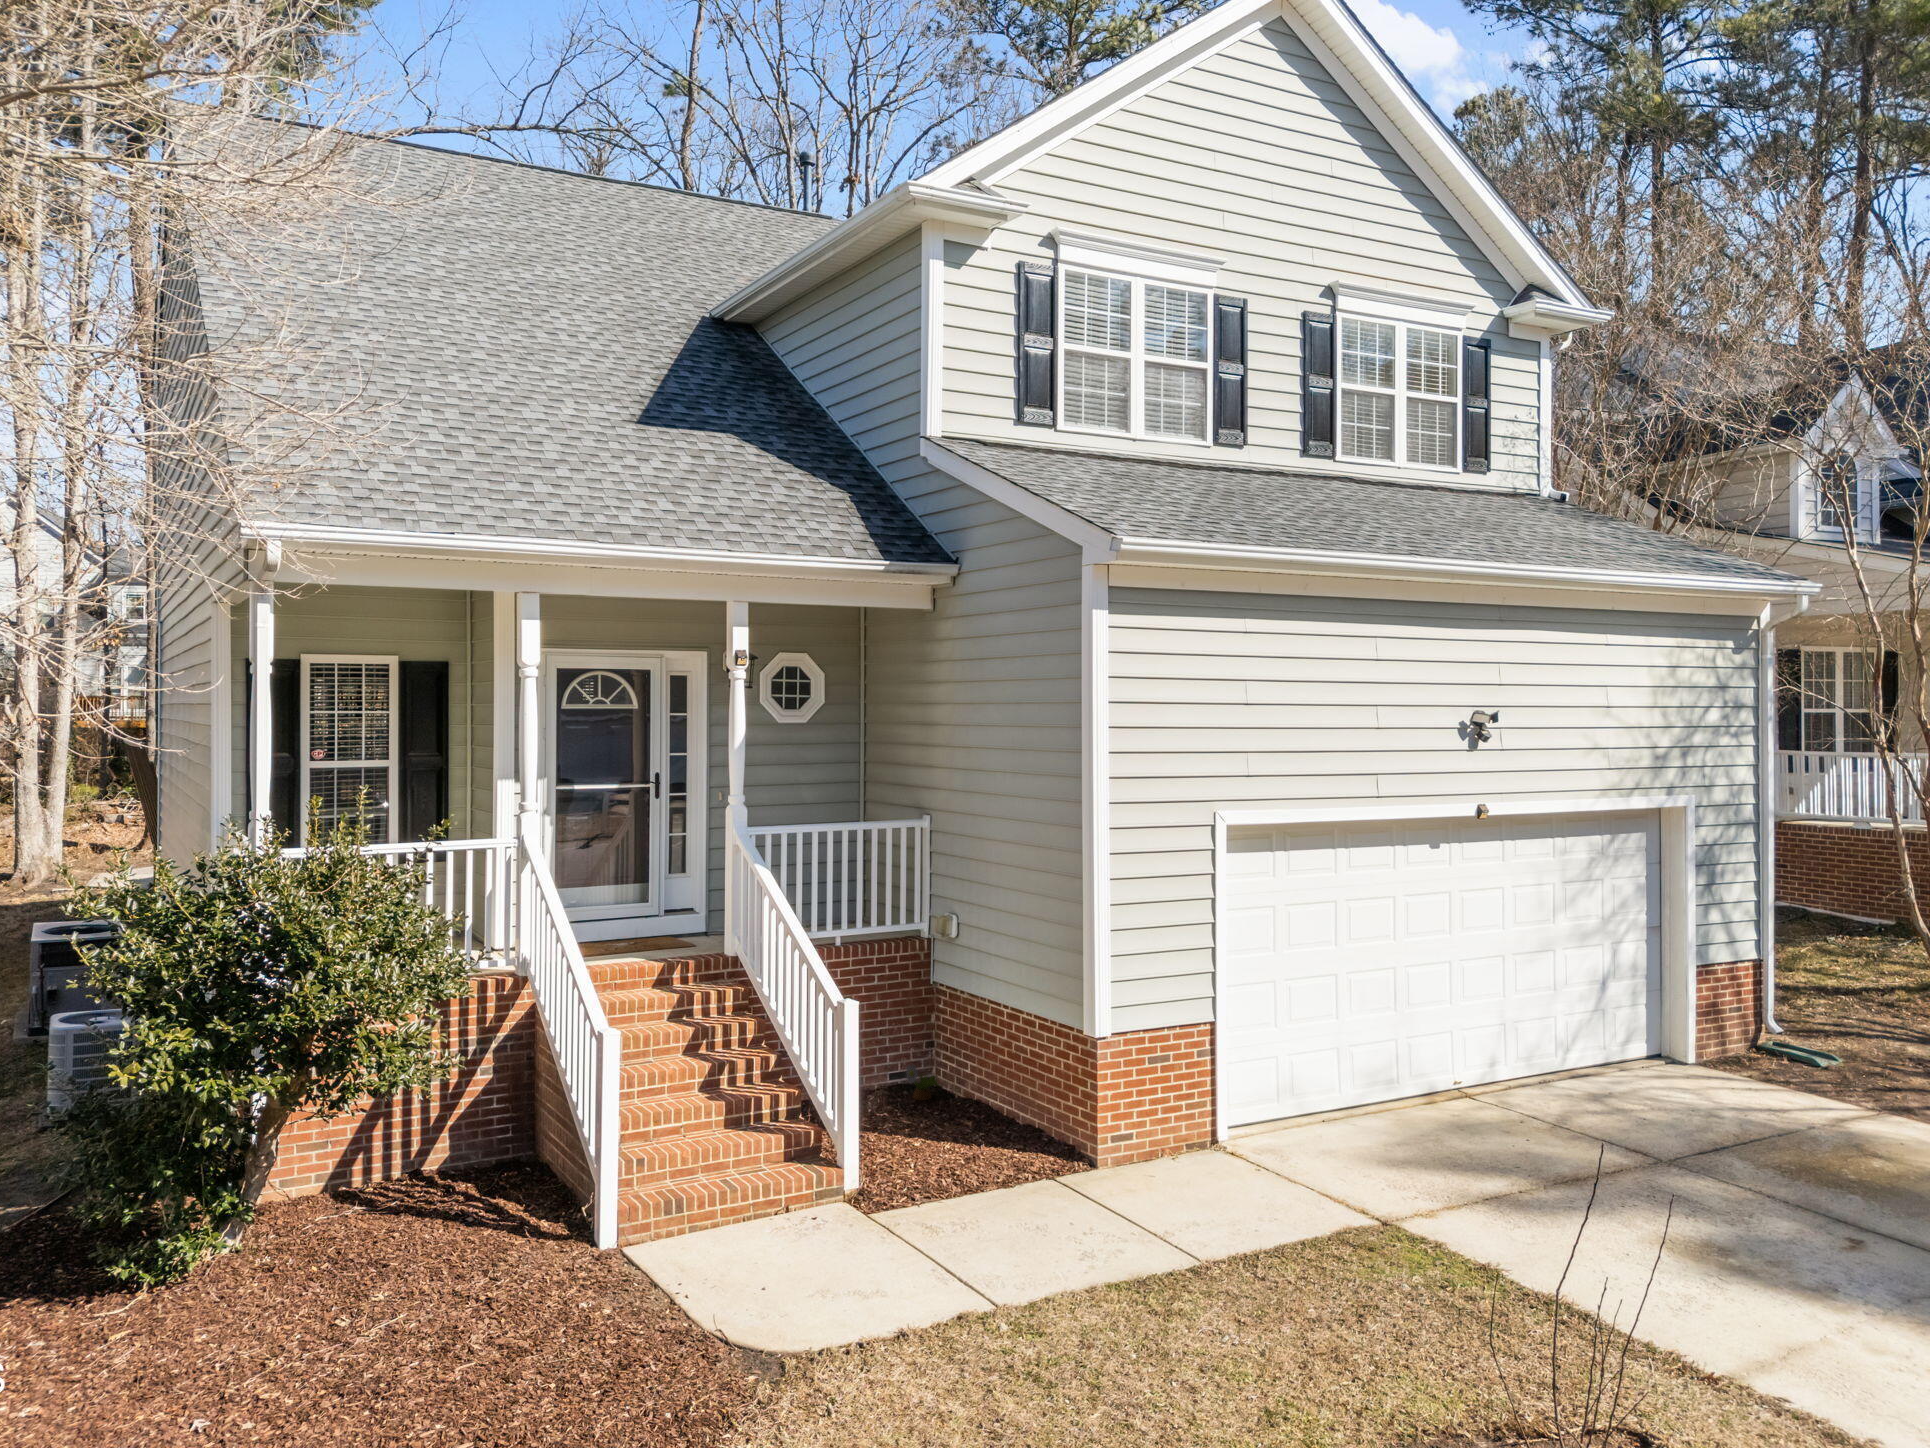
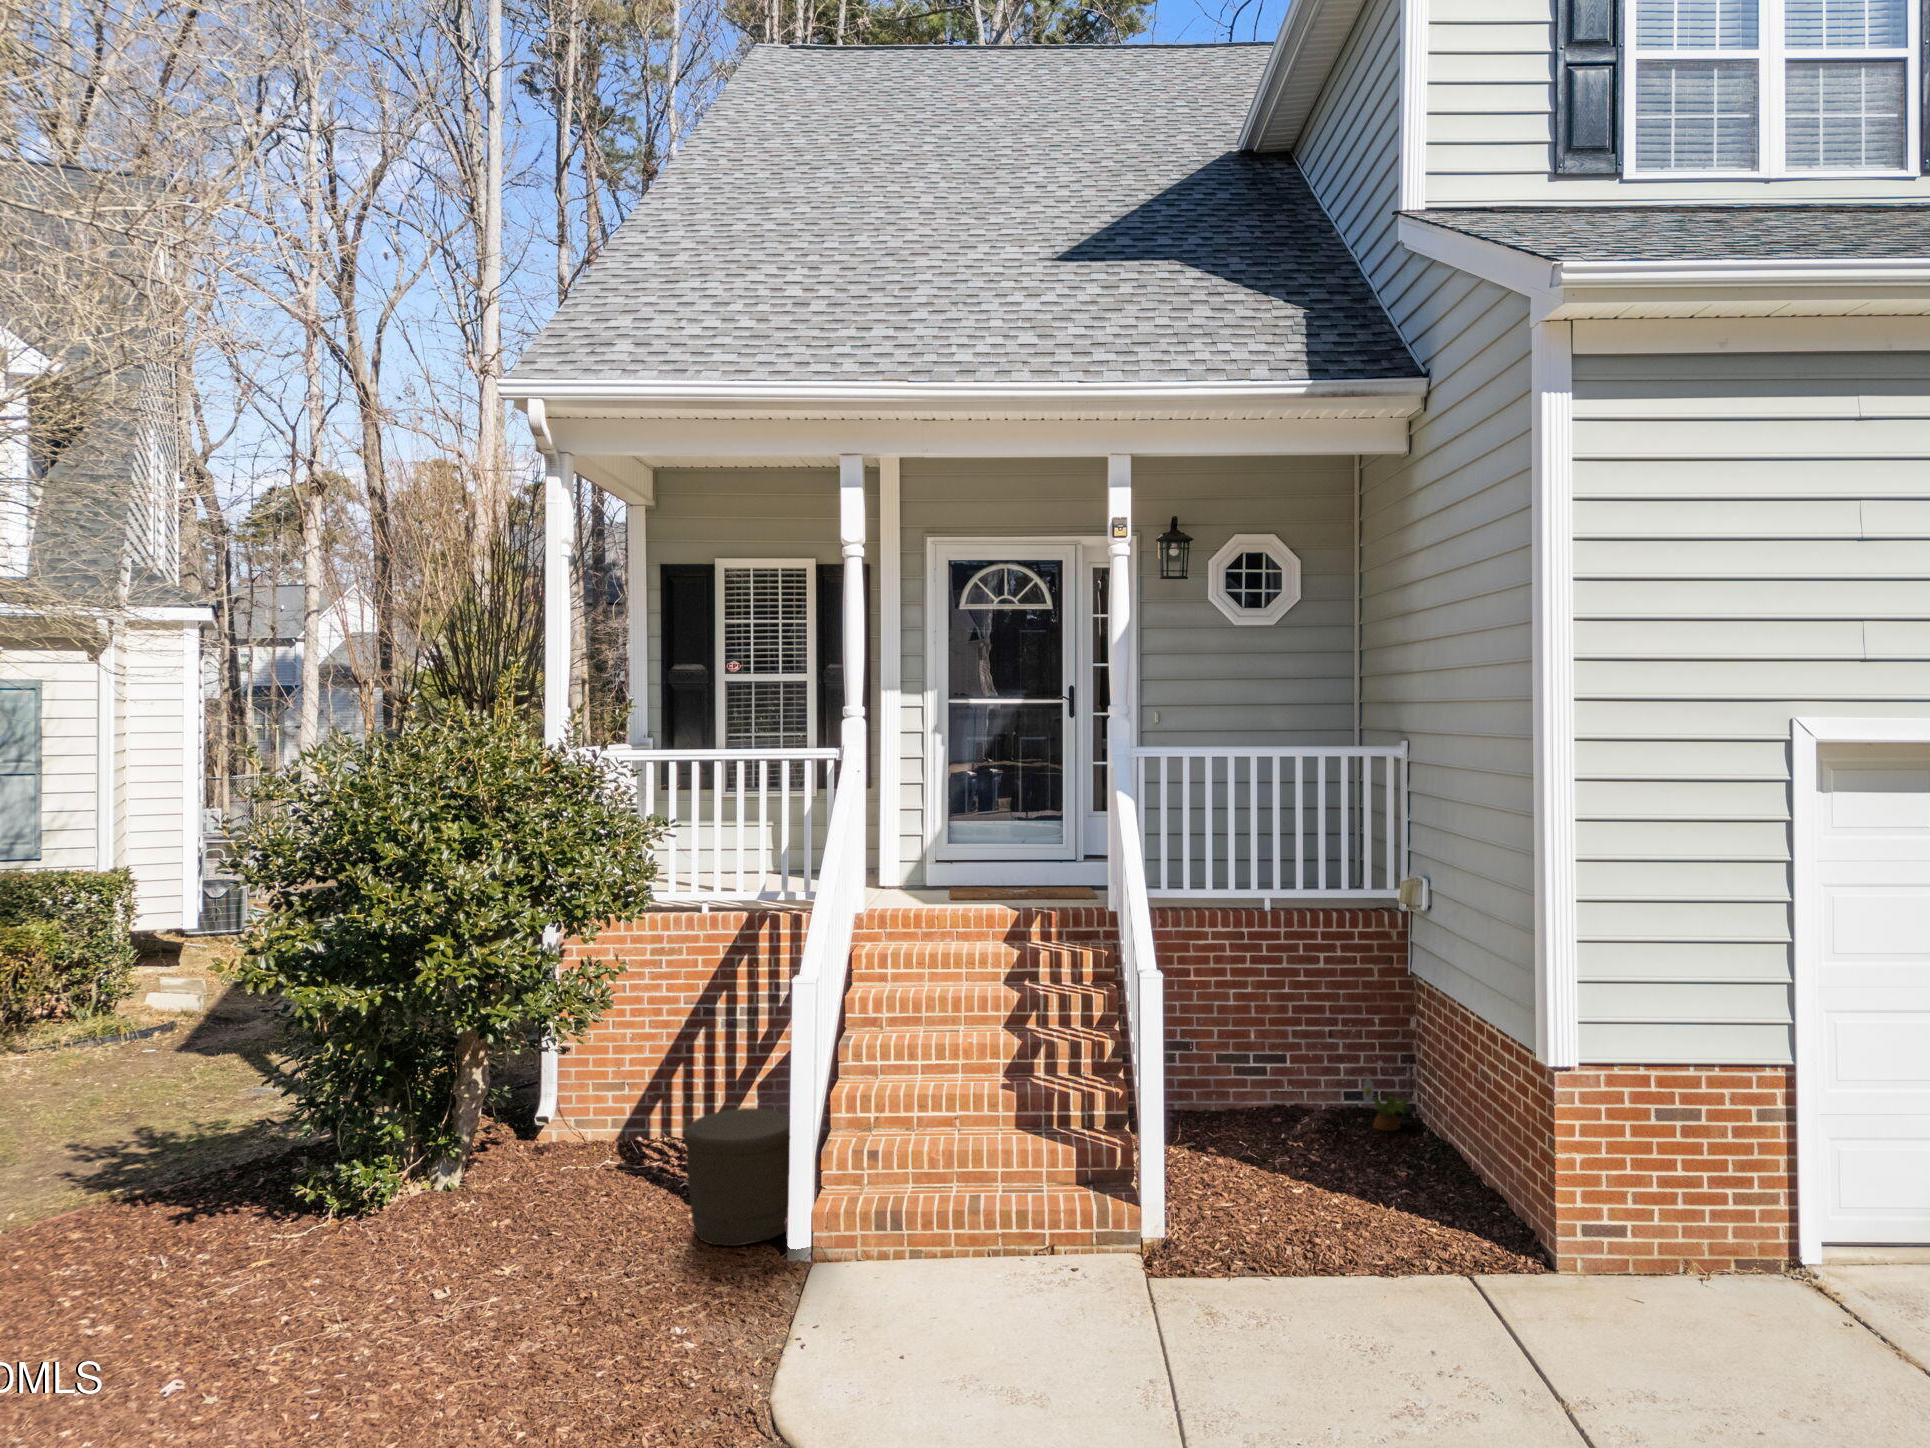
woven basket: none [490,1139,583,1253] -> present [684,1108,790,1246]

